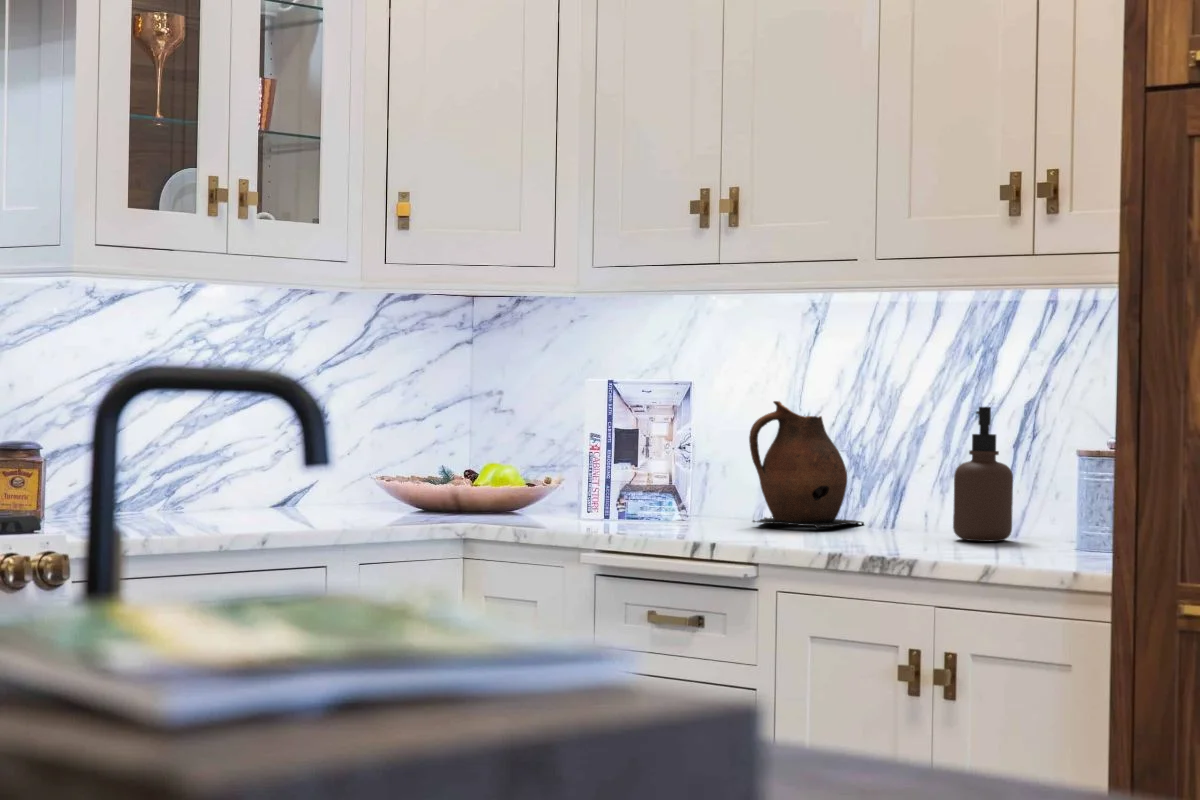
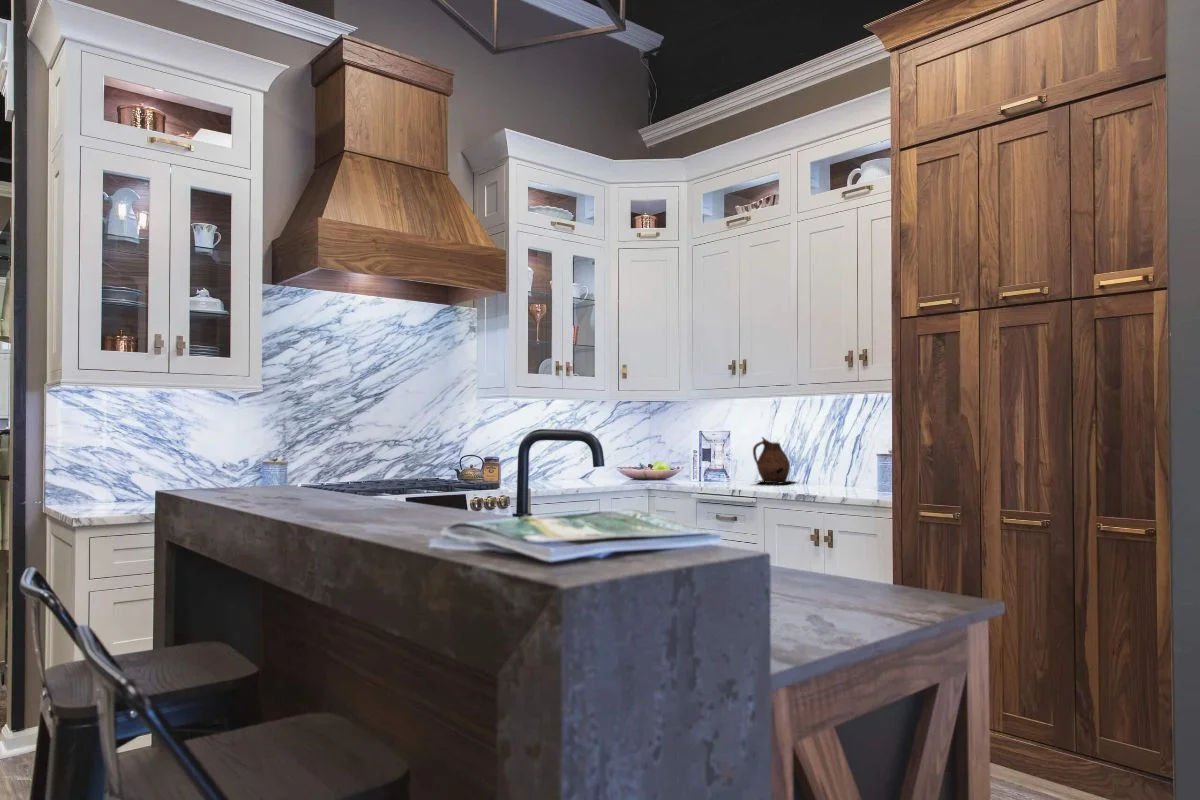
soap dispenser: present [953,407,1013,542] -> none [828,438,851,488]

